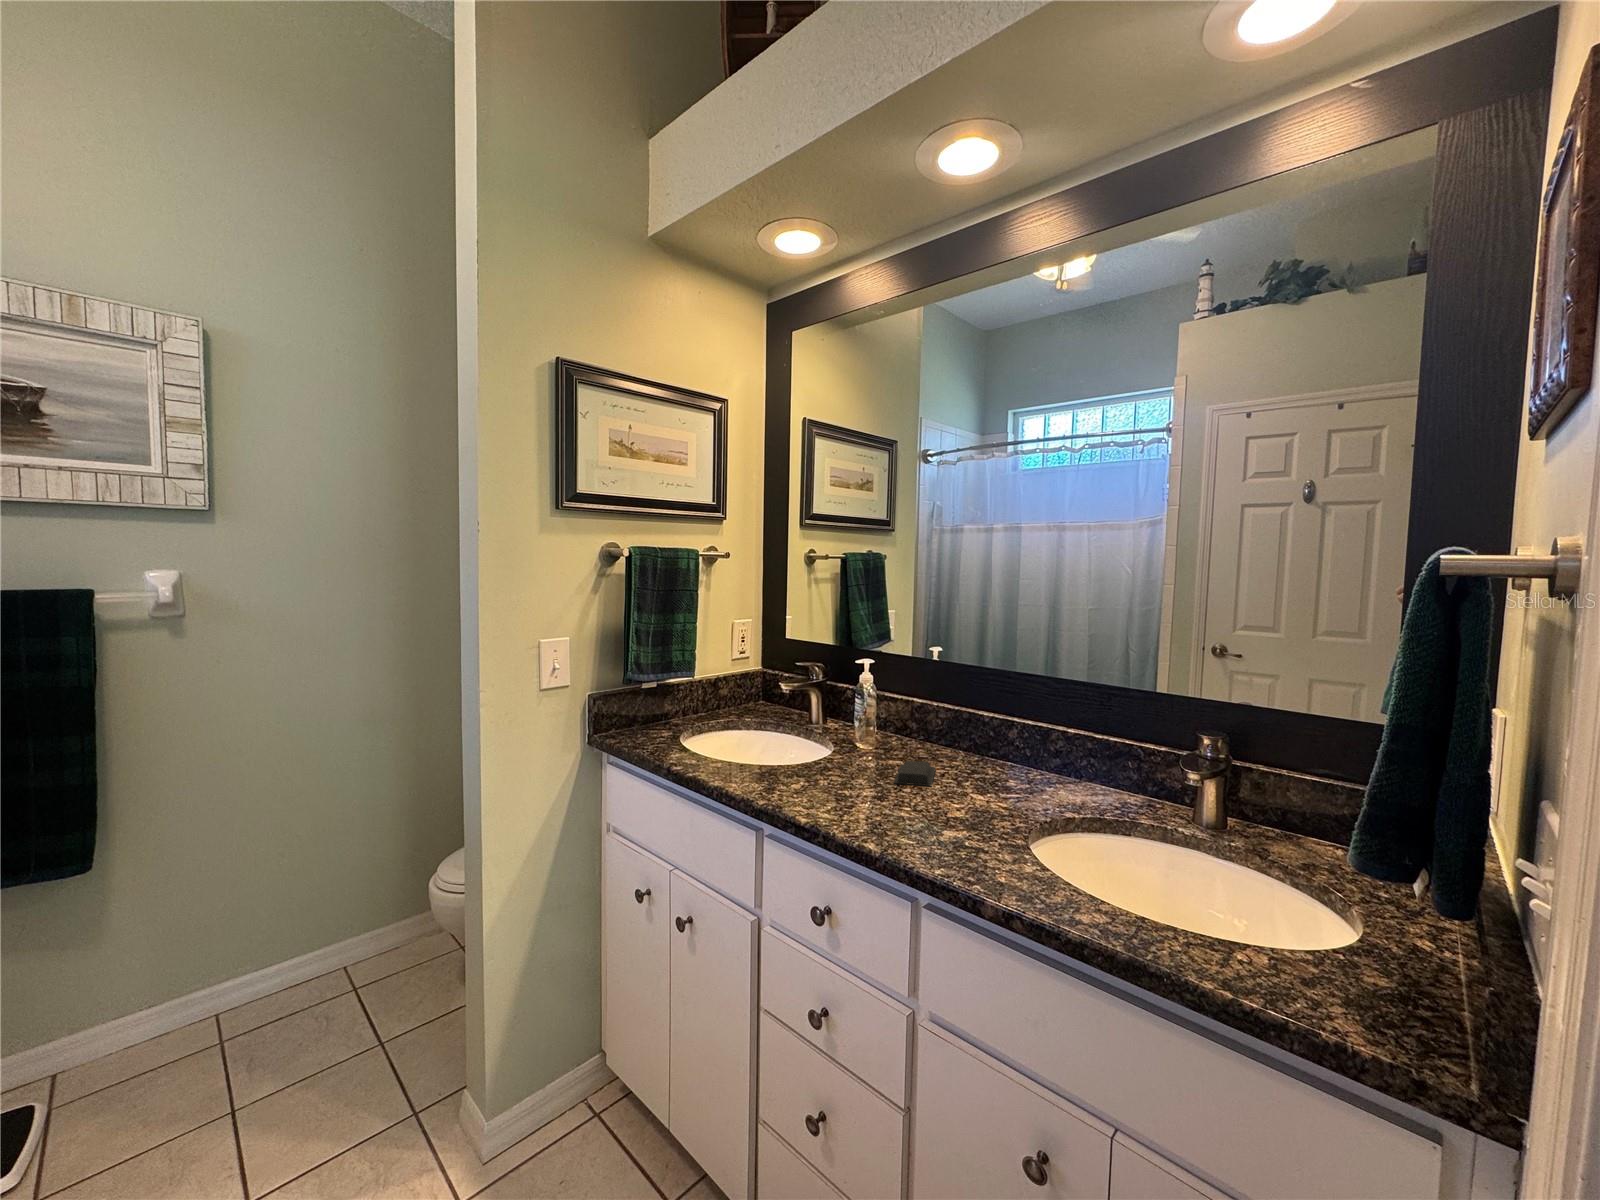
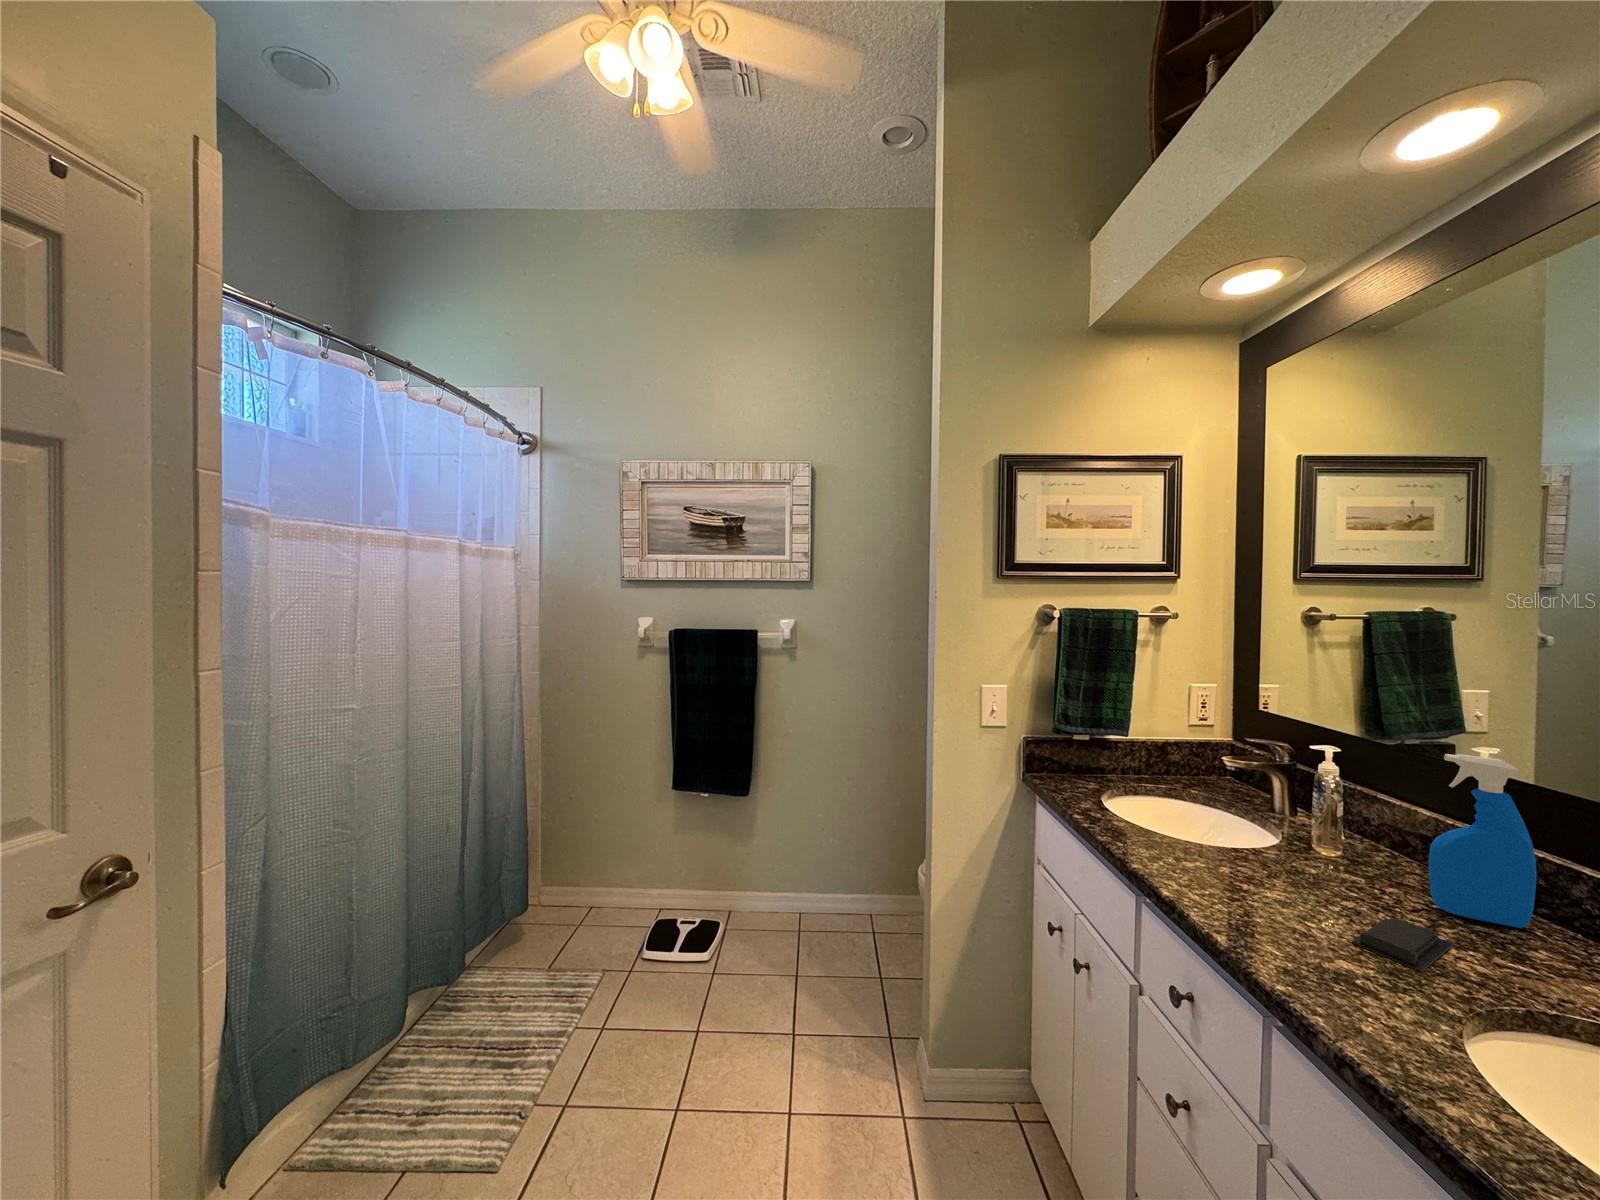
spray bottle: none [913,637,961,753] -> present [1429,754,1537,928]

